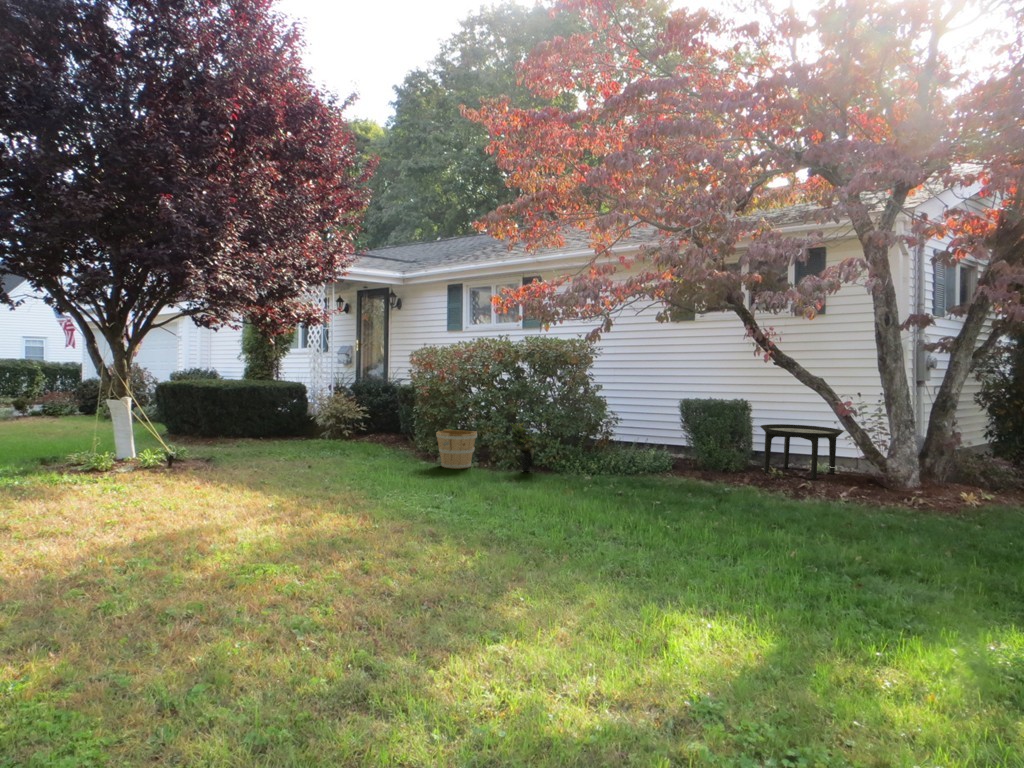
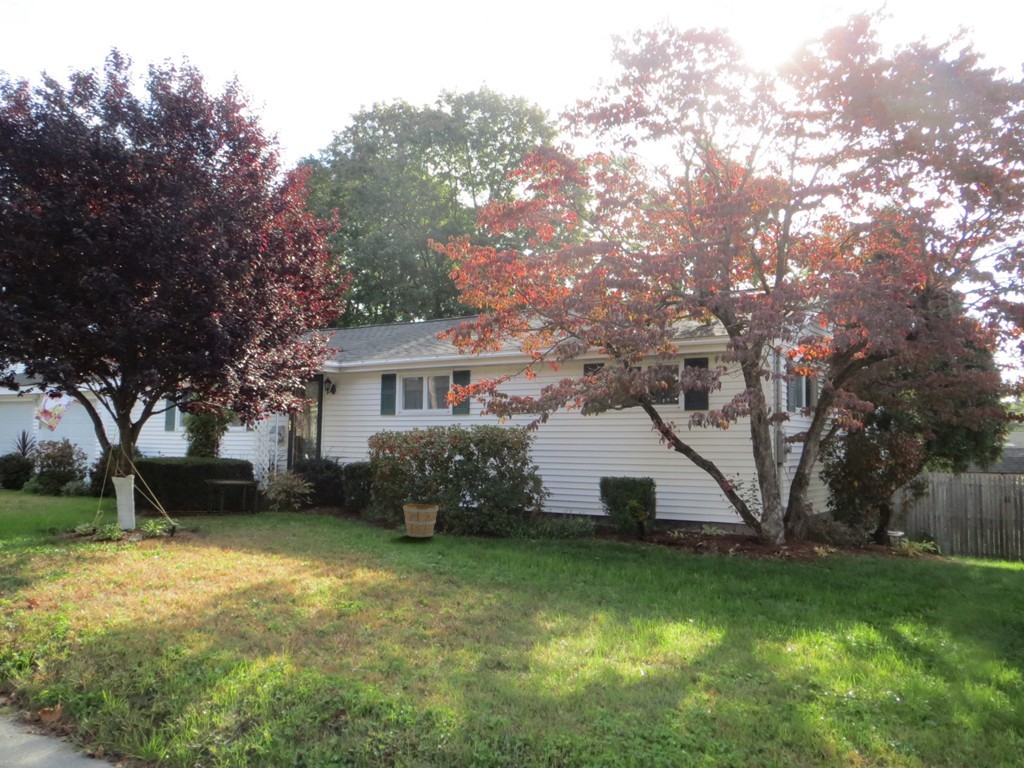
potted plant: present [510,424,536,472] -> present [627,501,647,540]
round table: present [760,424,844,480] -> present [205,479,261,516]

